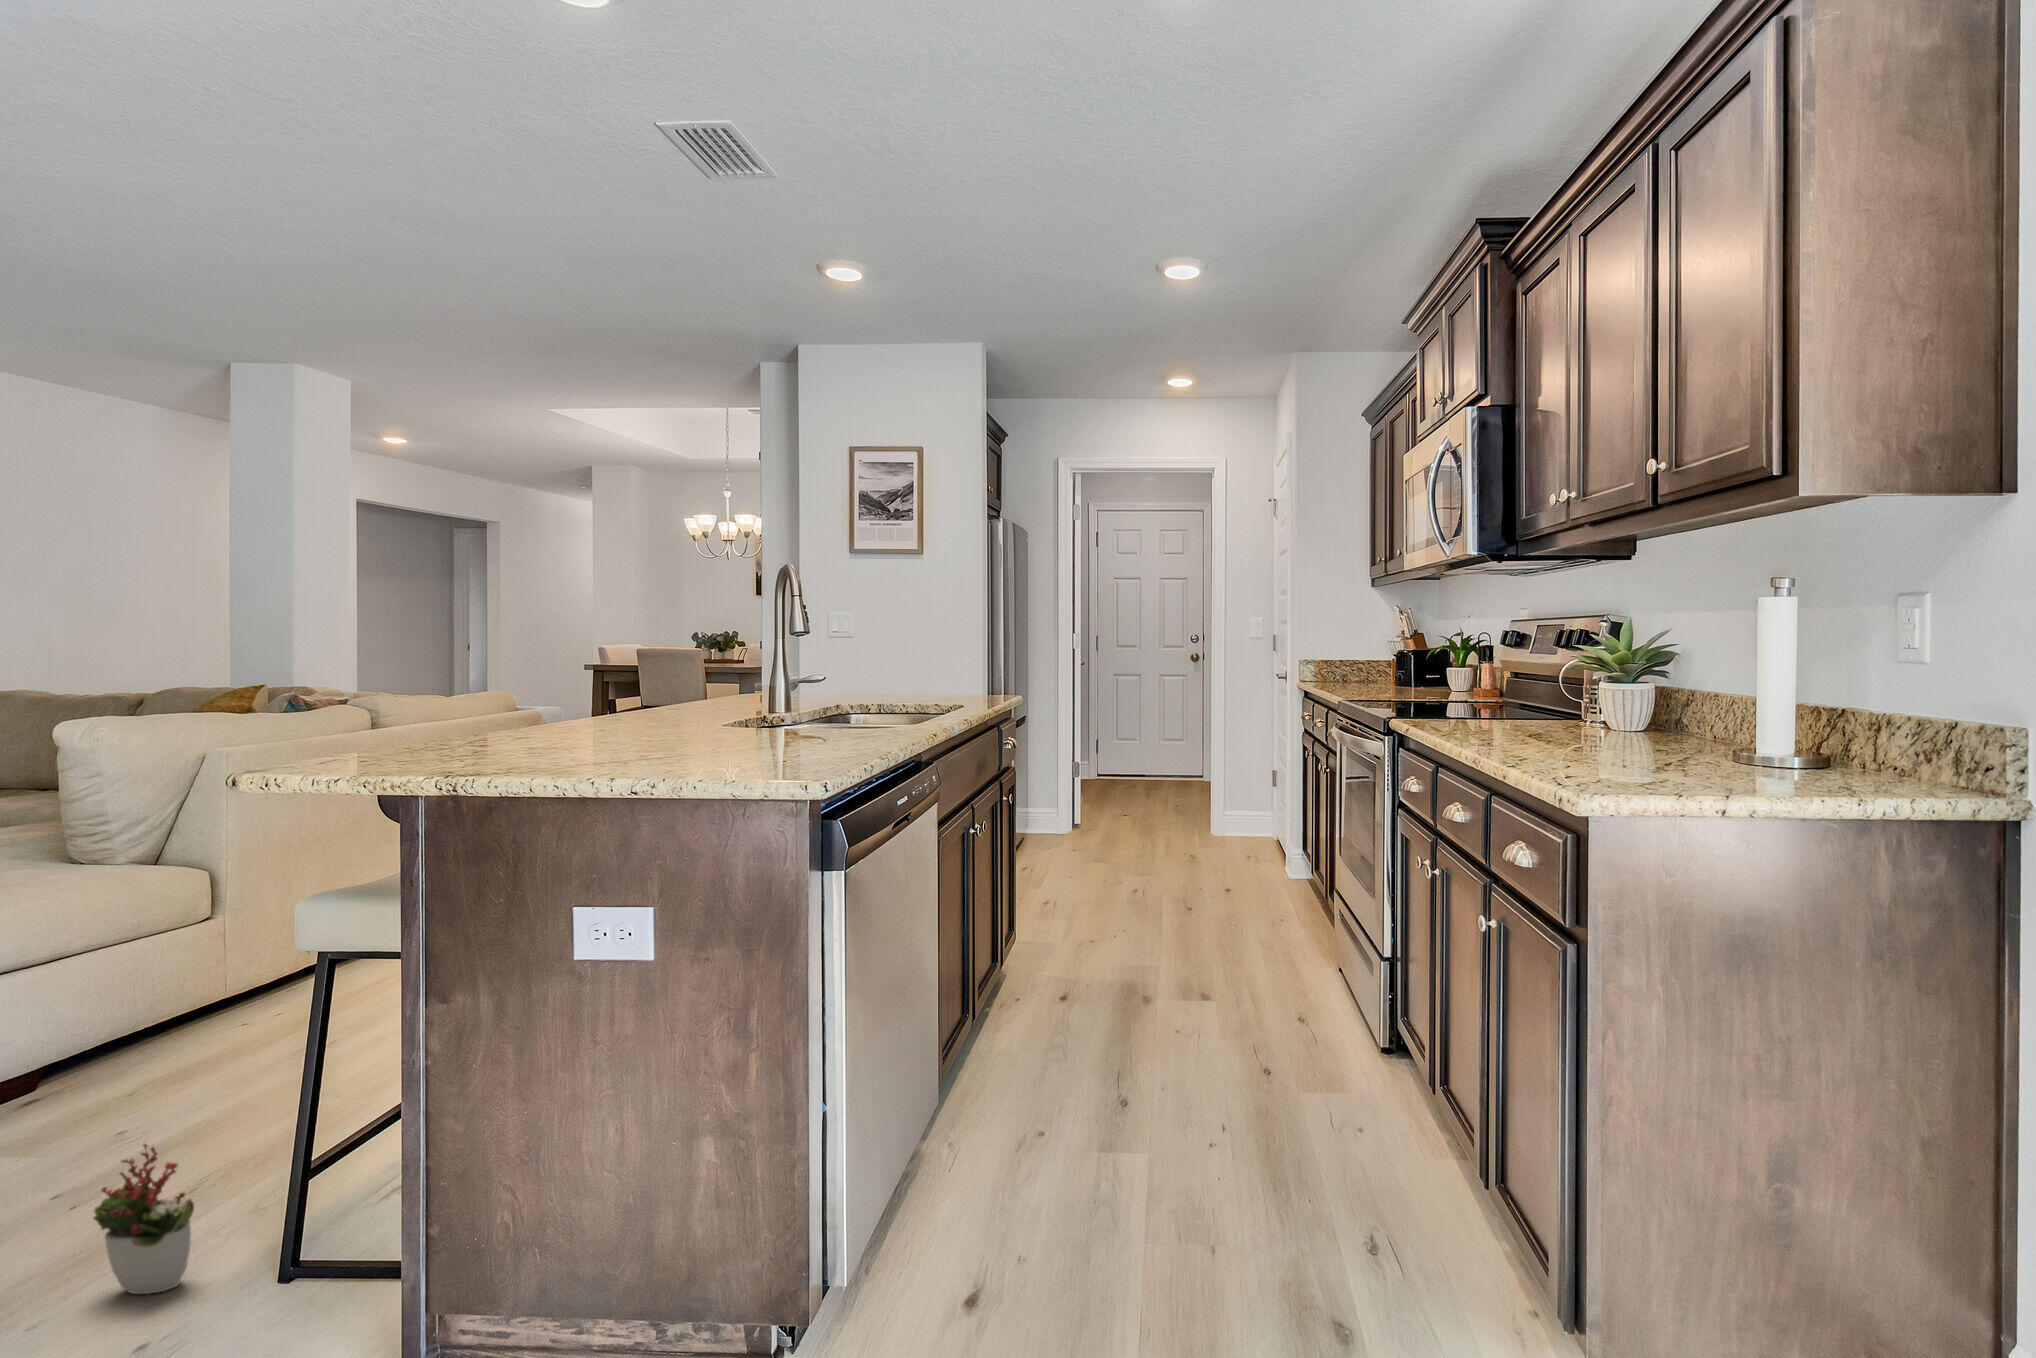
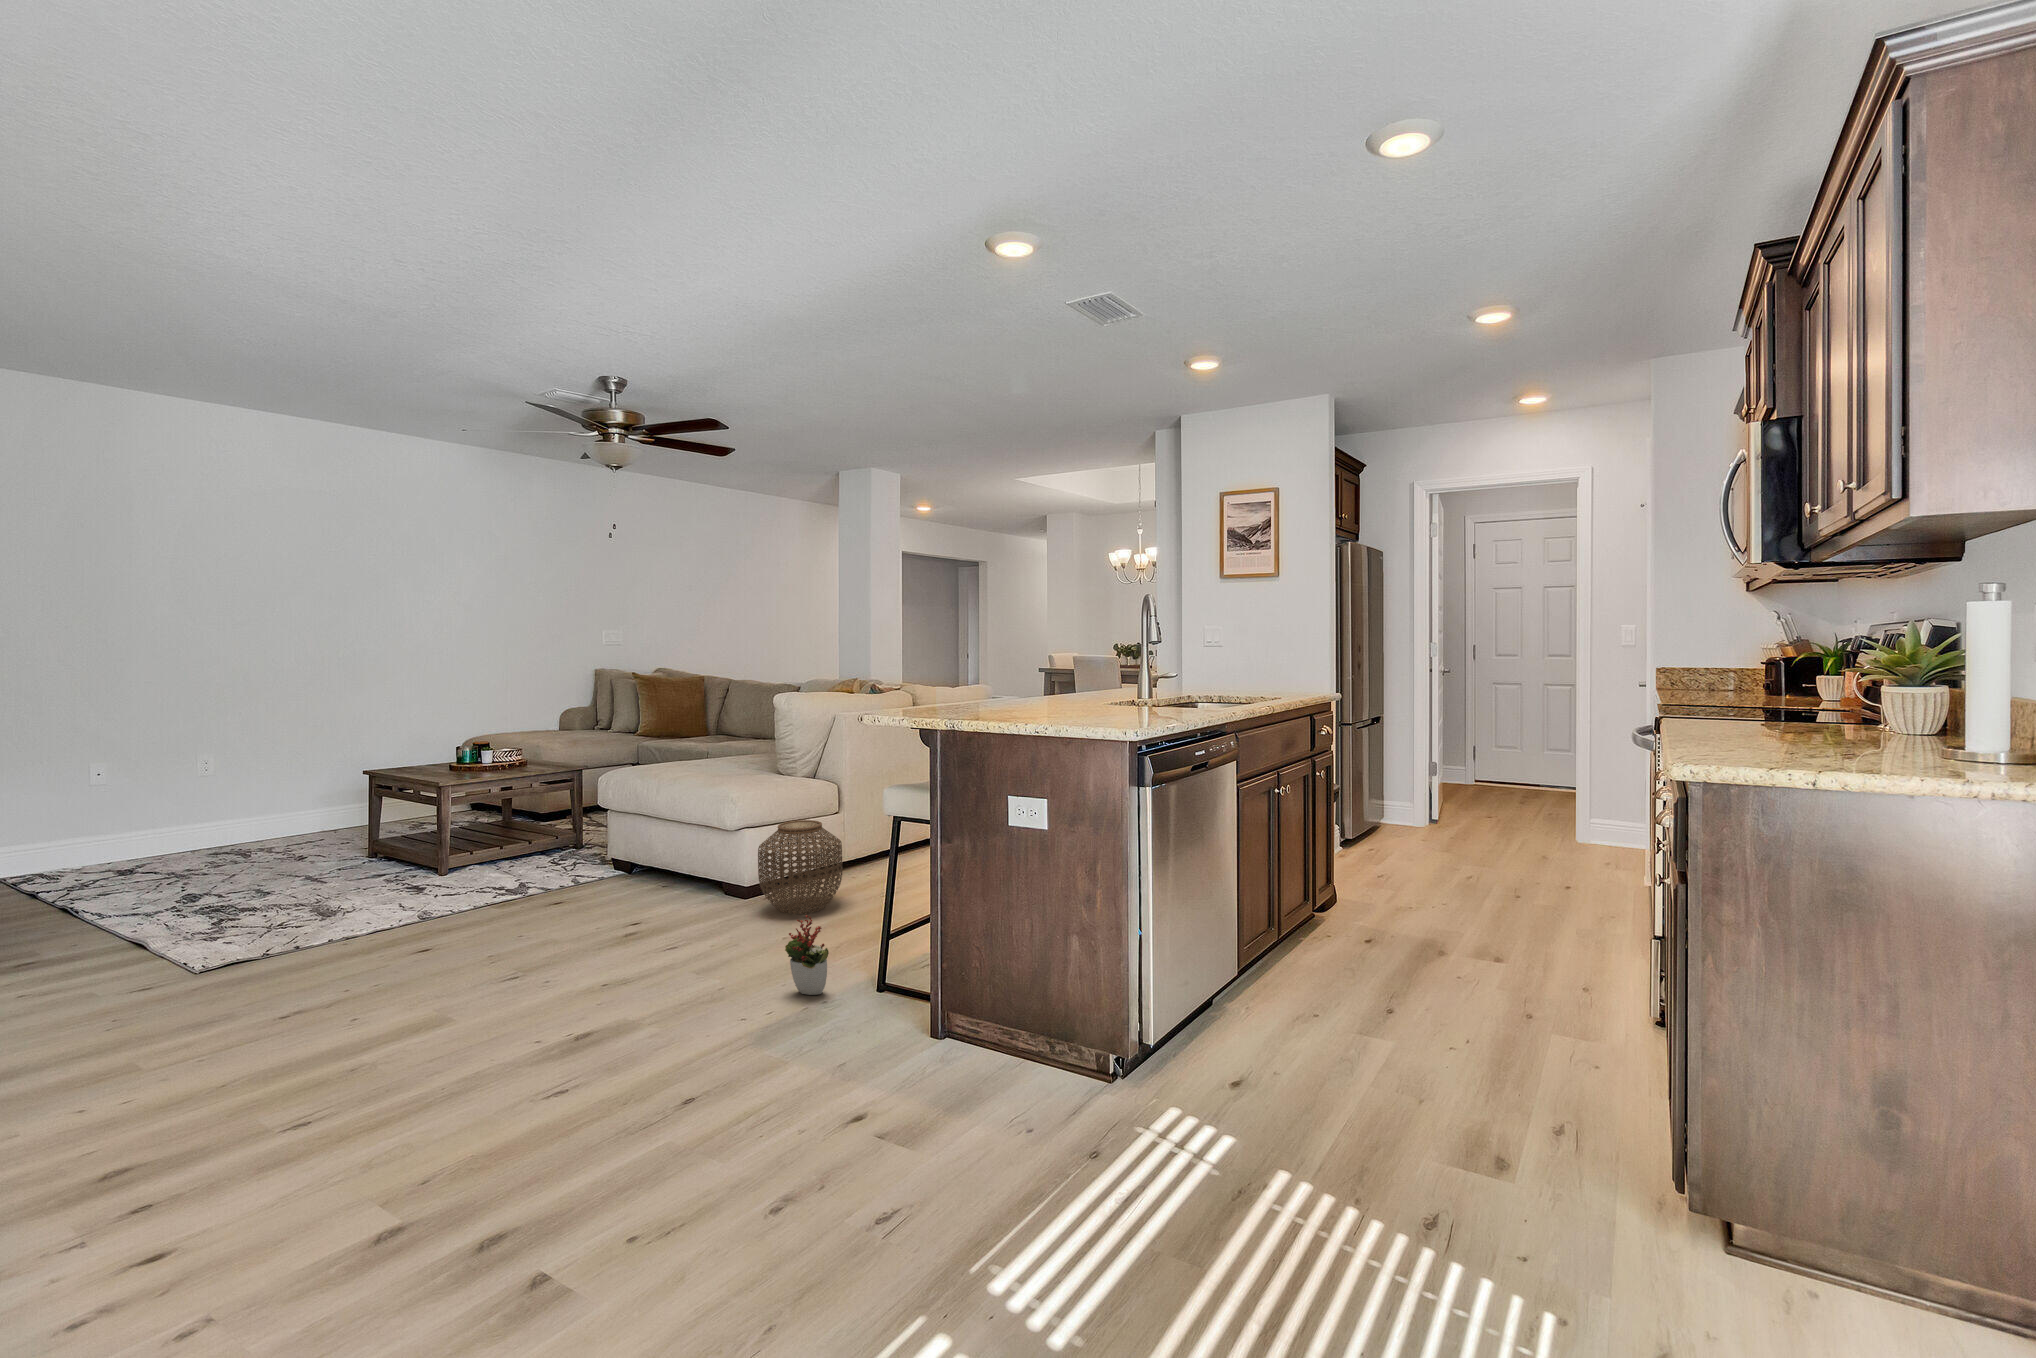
woven basket: none [47,944,233,1118] -> present [758,820,842,914]

